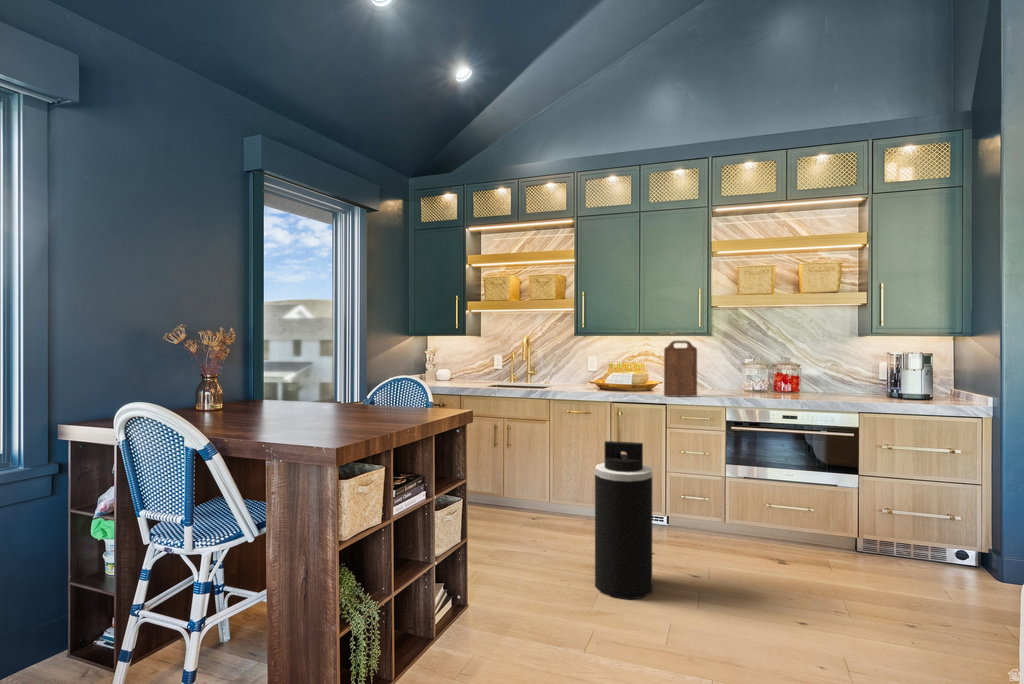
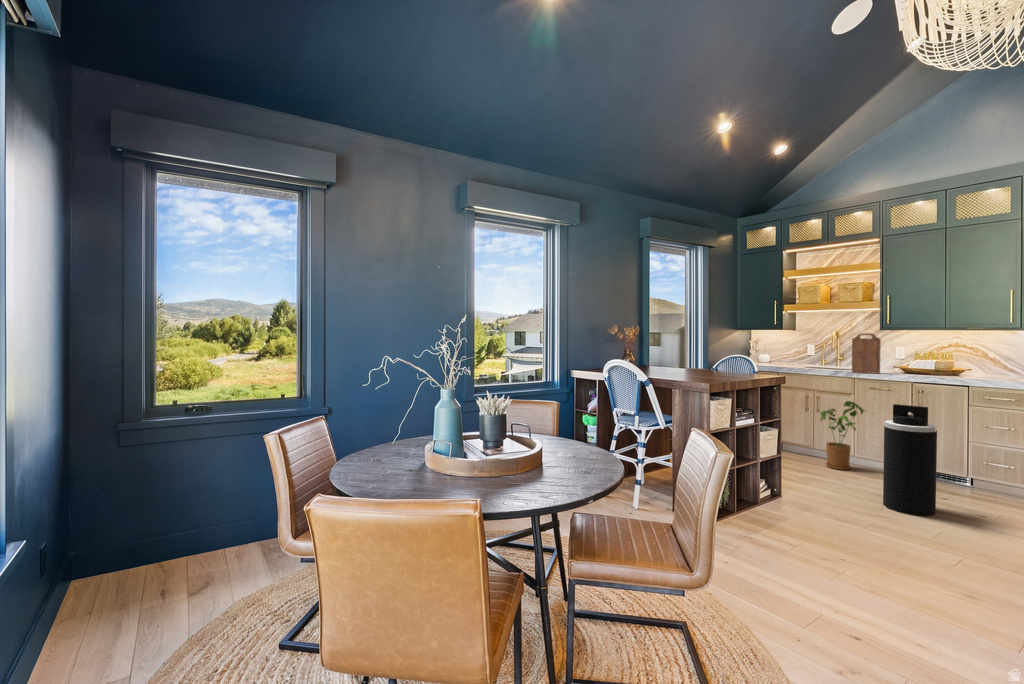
cutting board: present [664,340,697,397] -> present [852,333,881,374]
house plant: none [513,432,566,527] -> present [820,401,865,470]

